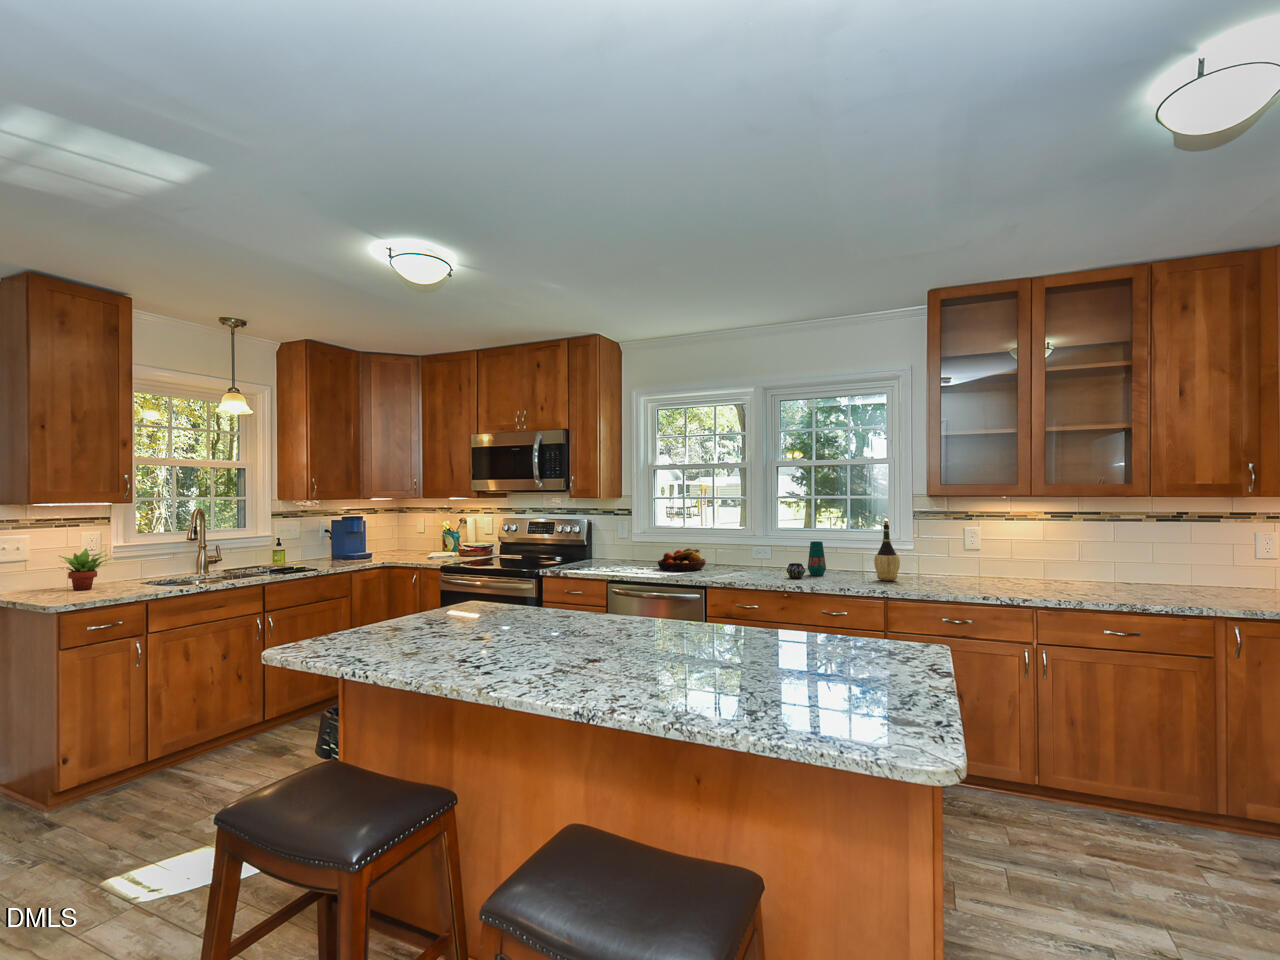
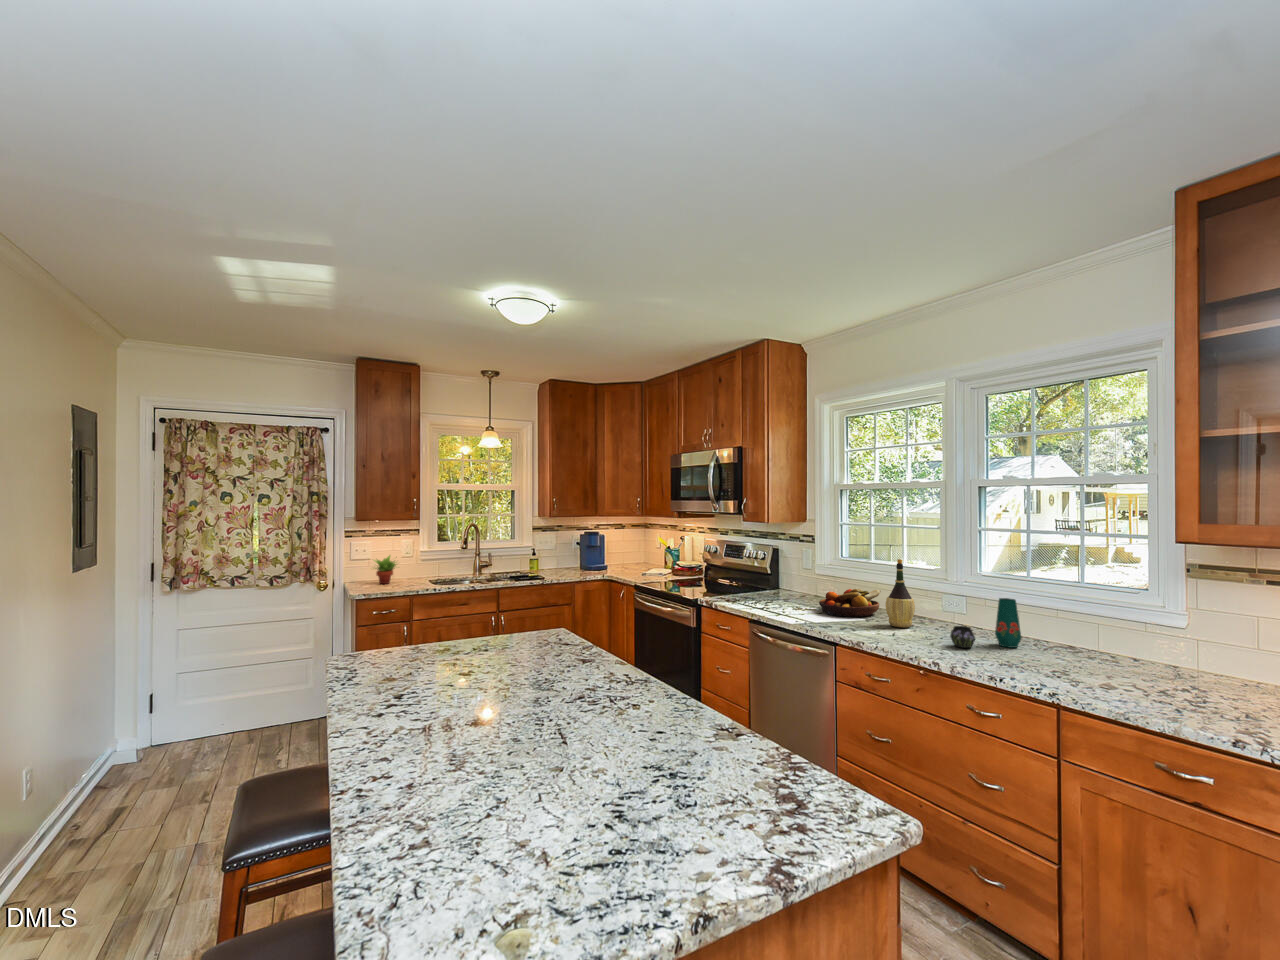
wine bottle: present [874,521,900,581] -> present [886,559,915,627]

